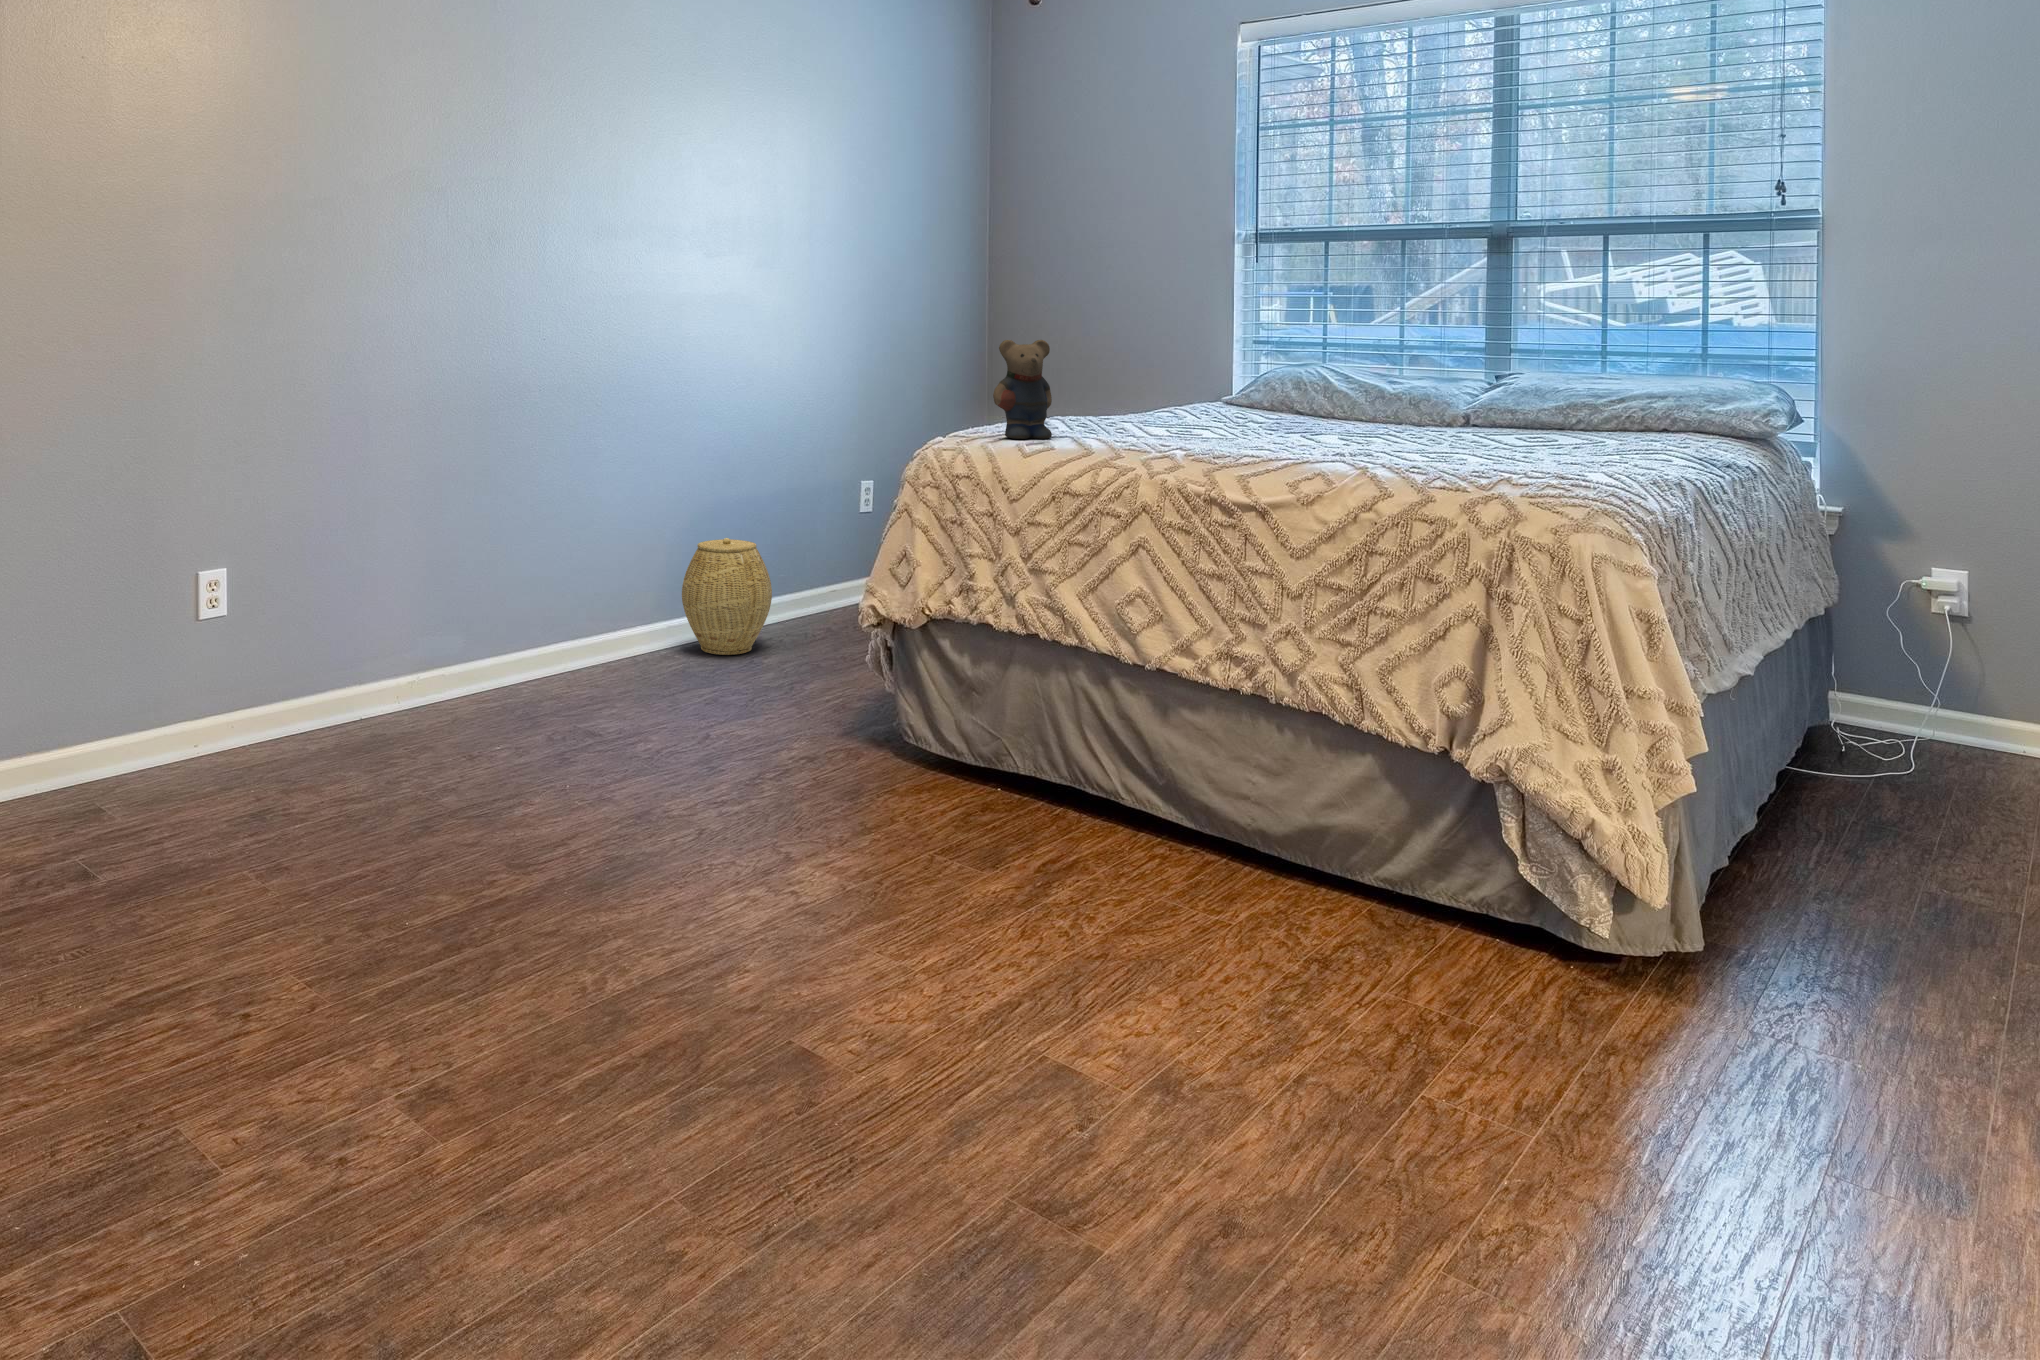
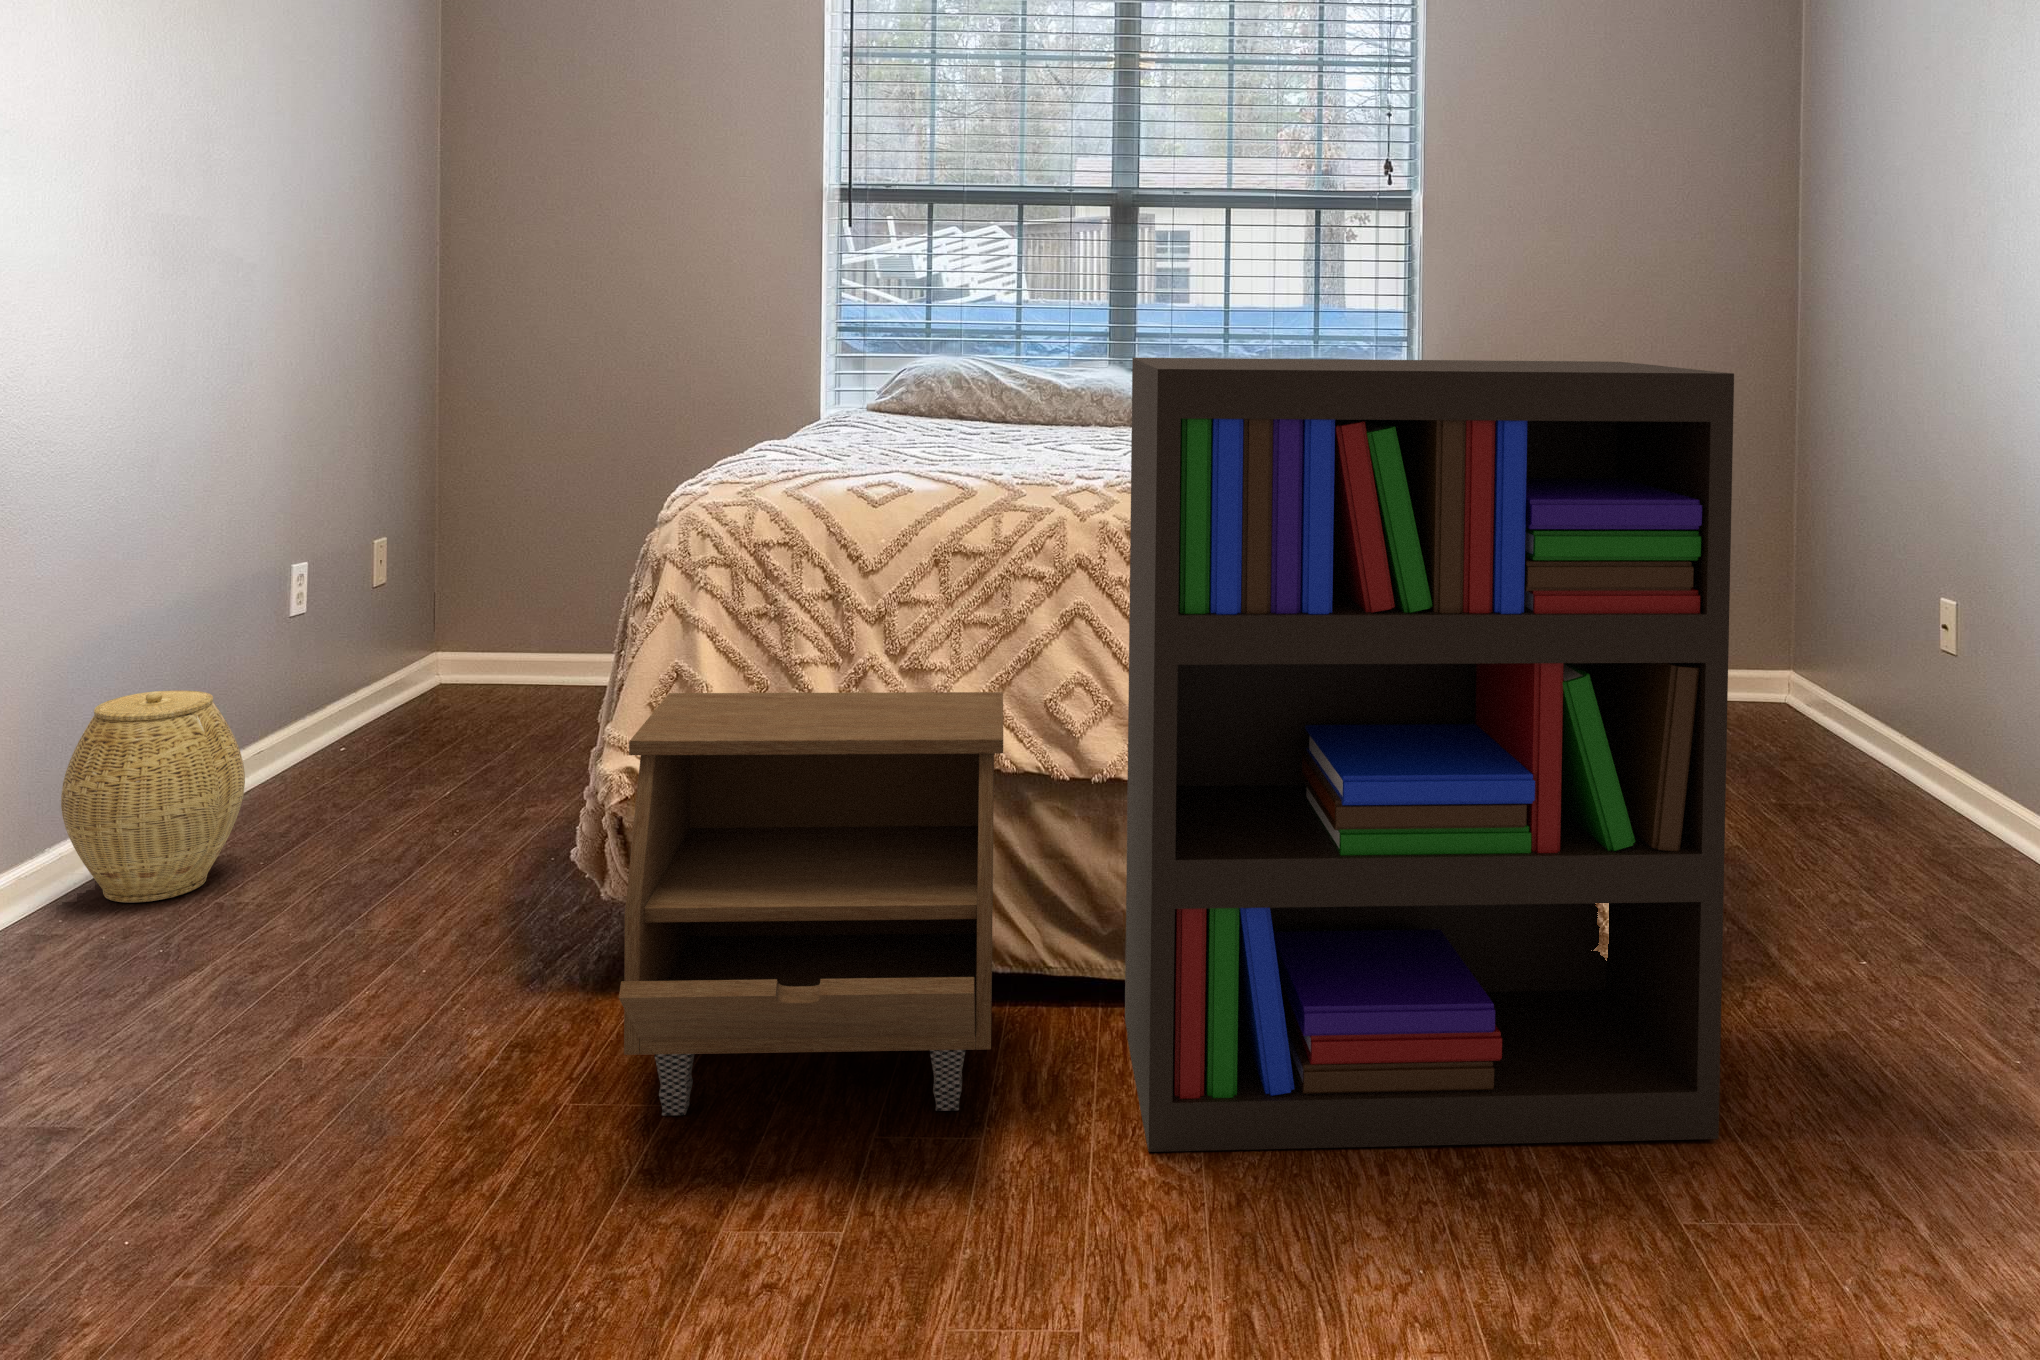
teddy bear: present [993,340,1052,439] -> none [748,335,825,480]
bookshelf: none [1067,356,1593,1061] -> present [1125,358,1734,1152]
nightstand: none [776,563,1085,854] -> present [619,692,1003,1116]

